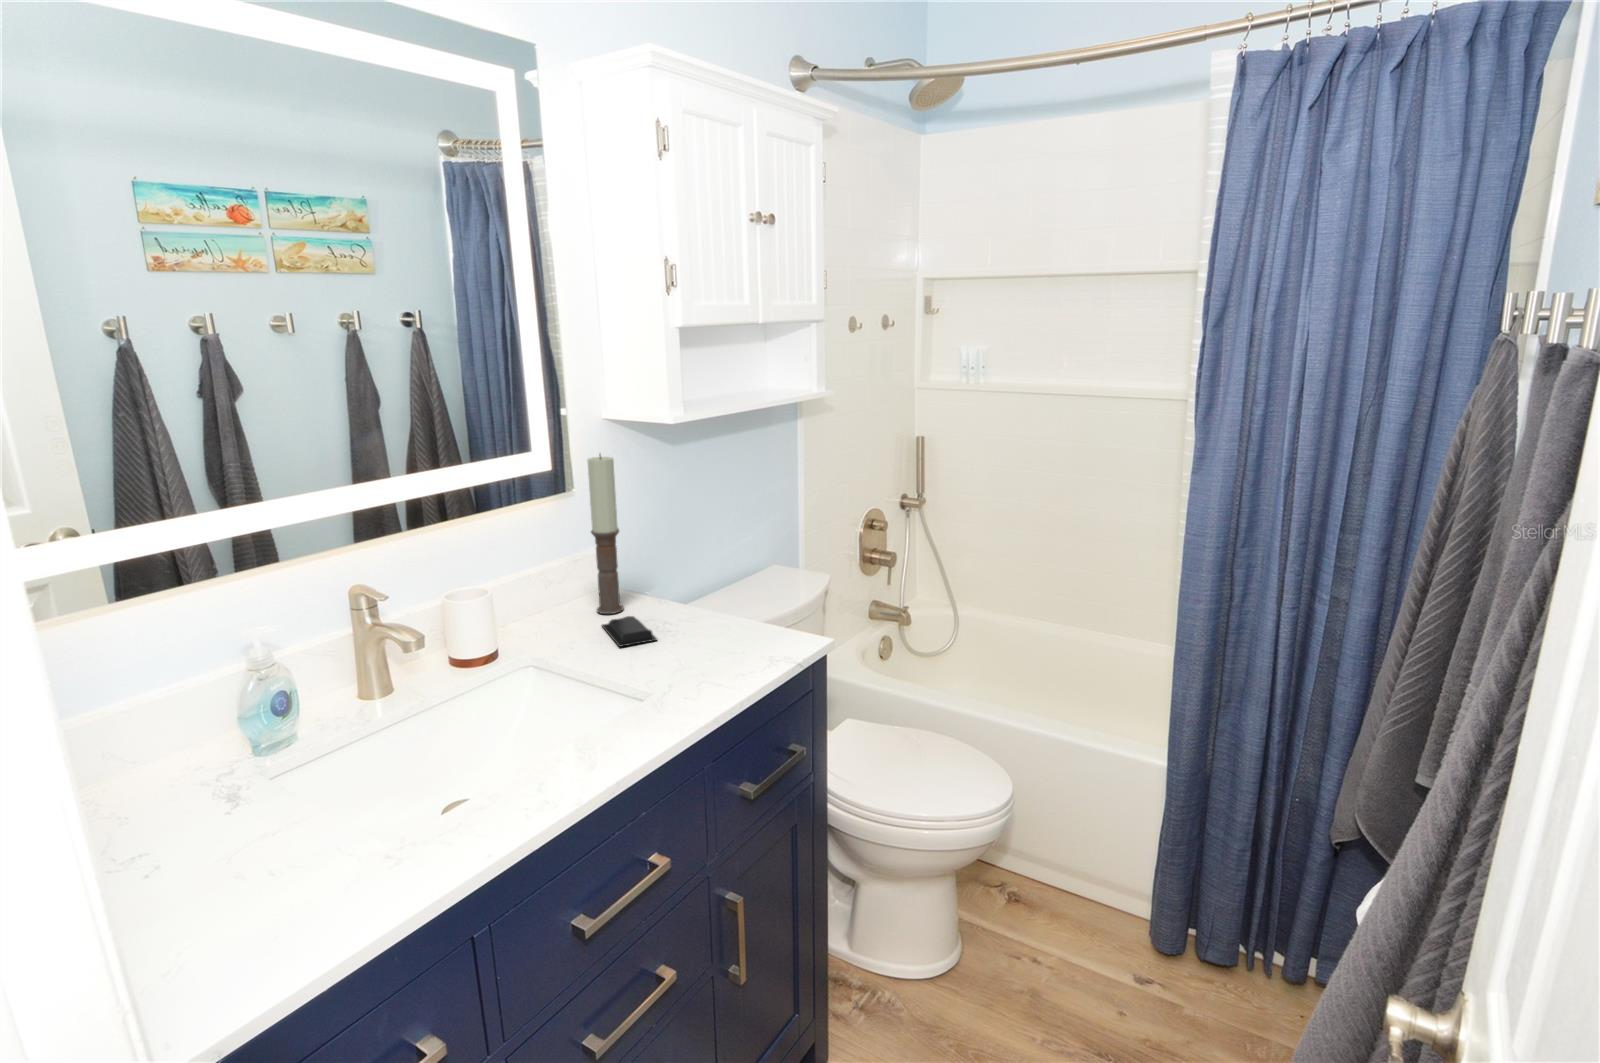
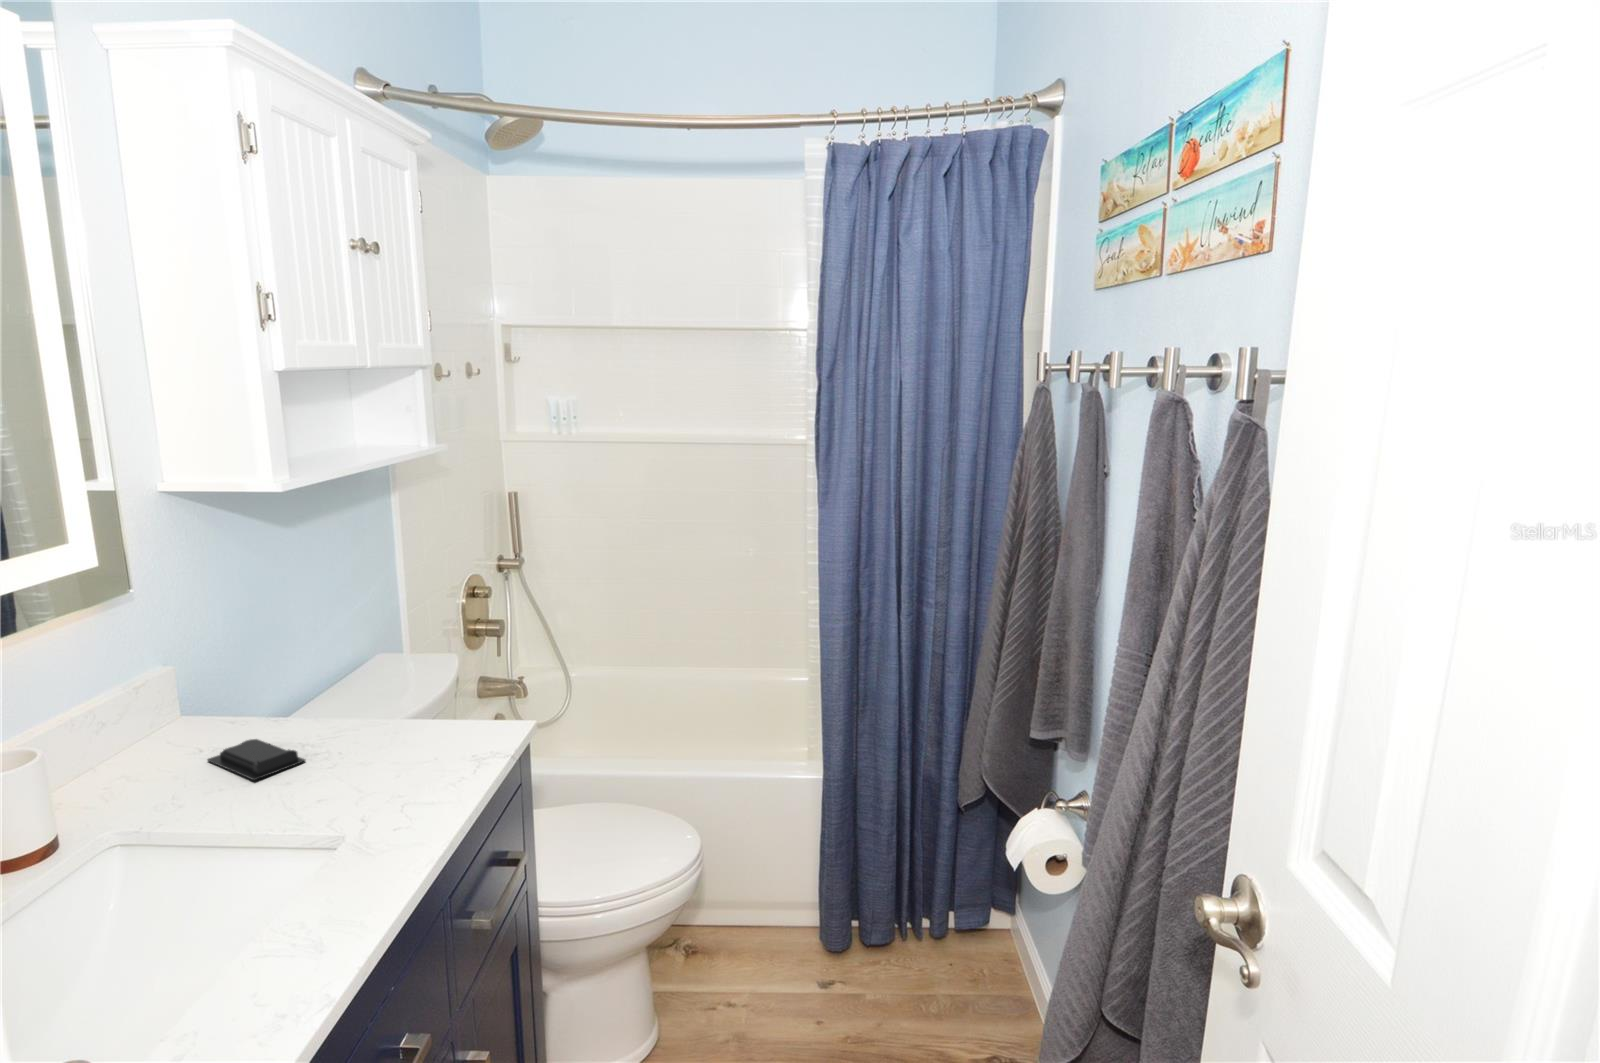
candle: present [588,455,623,614] -> none [160,533,229,746]

